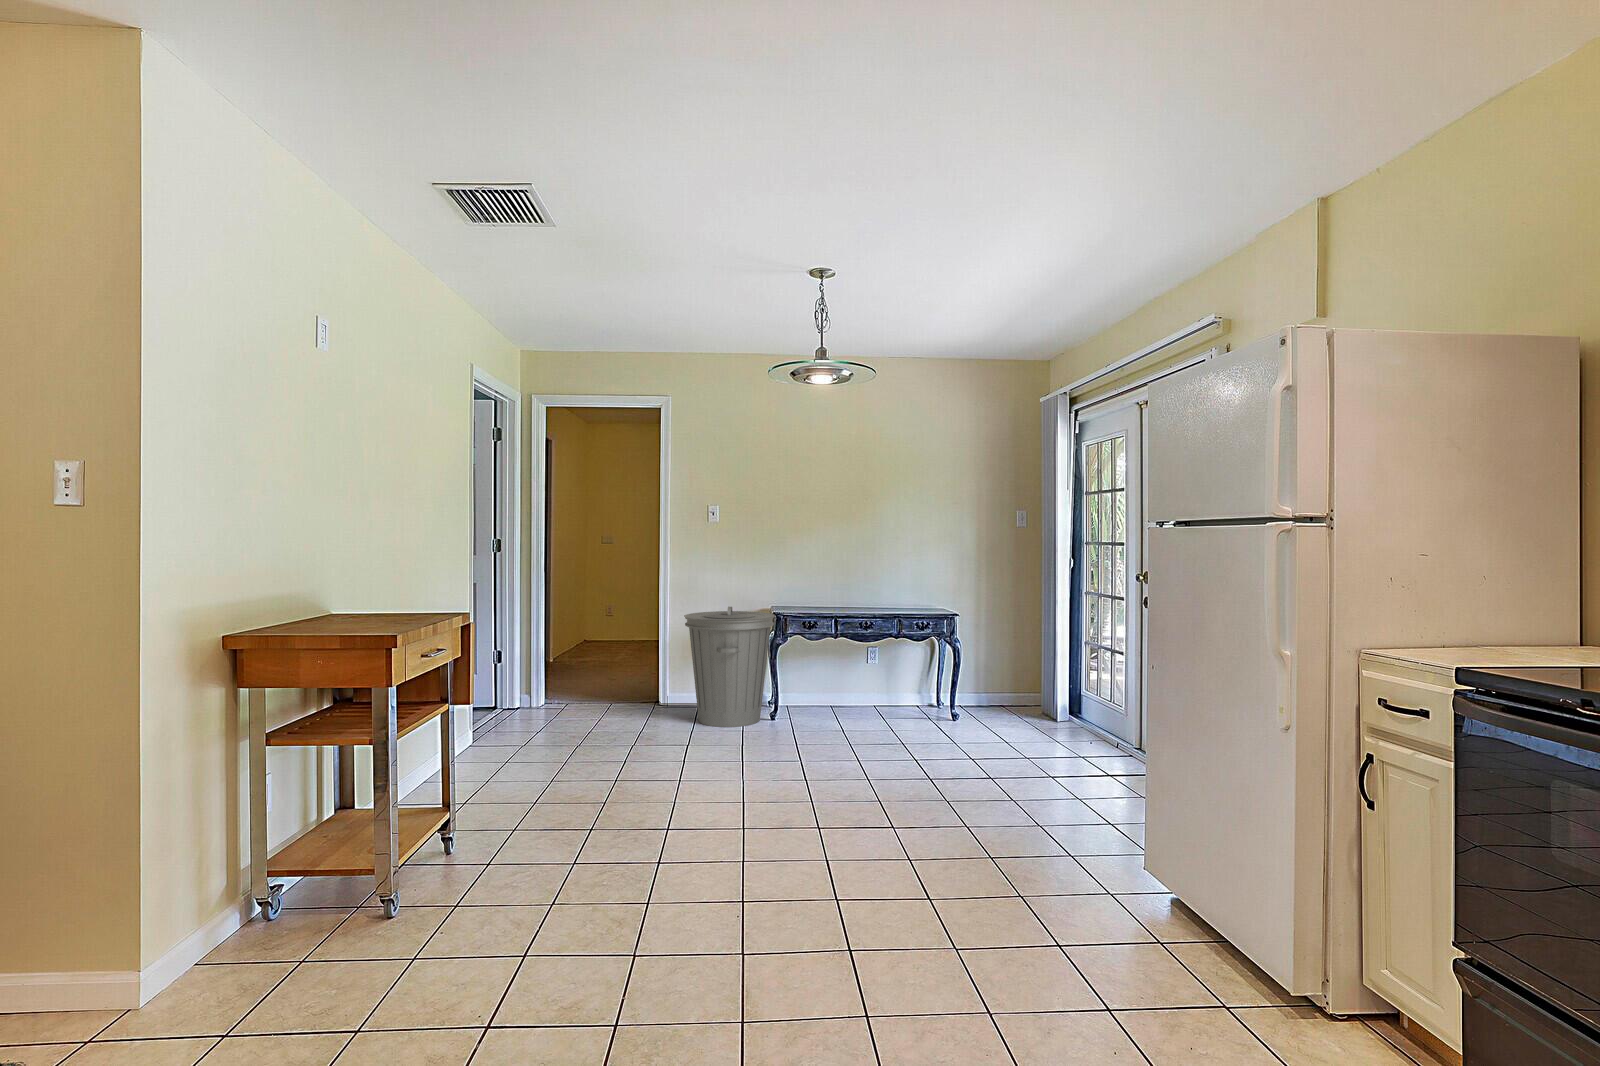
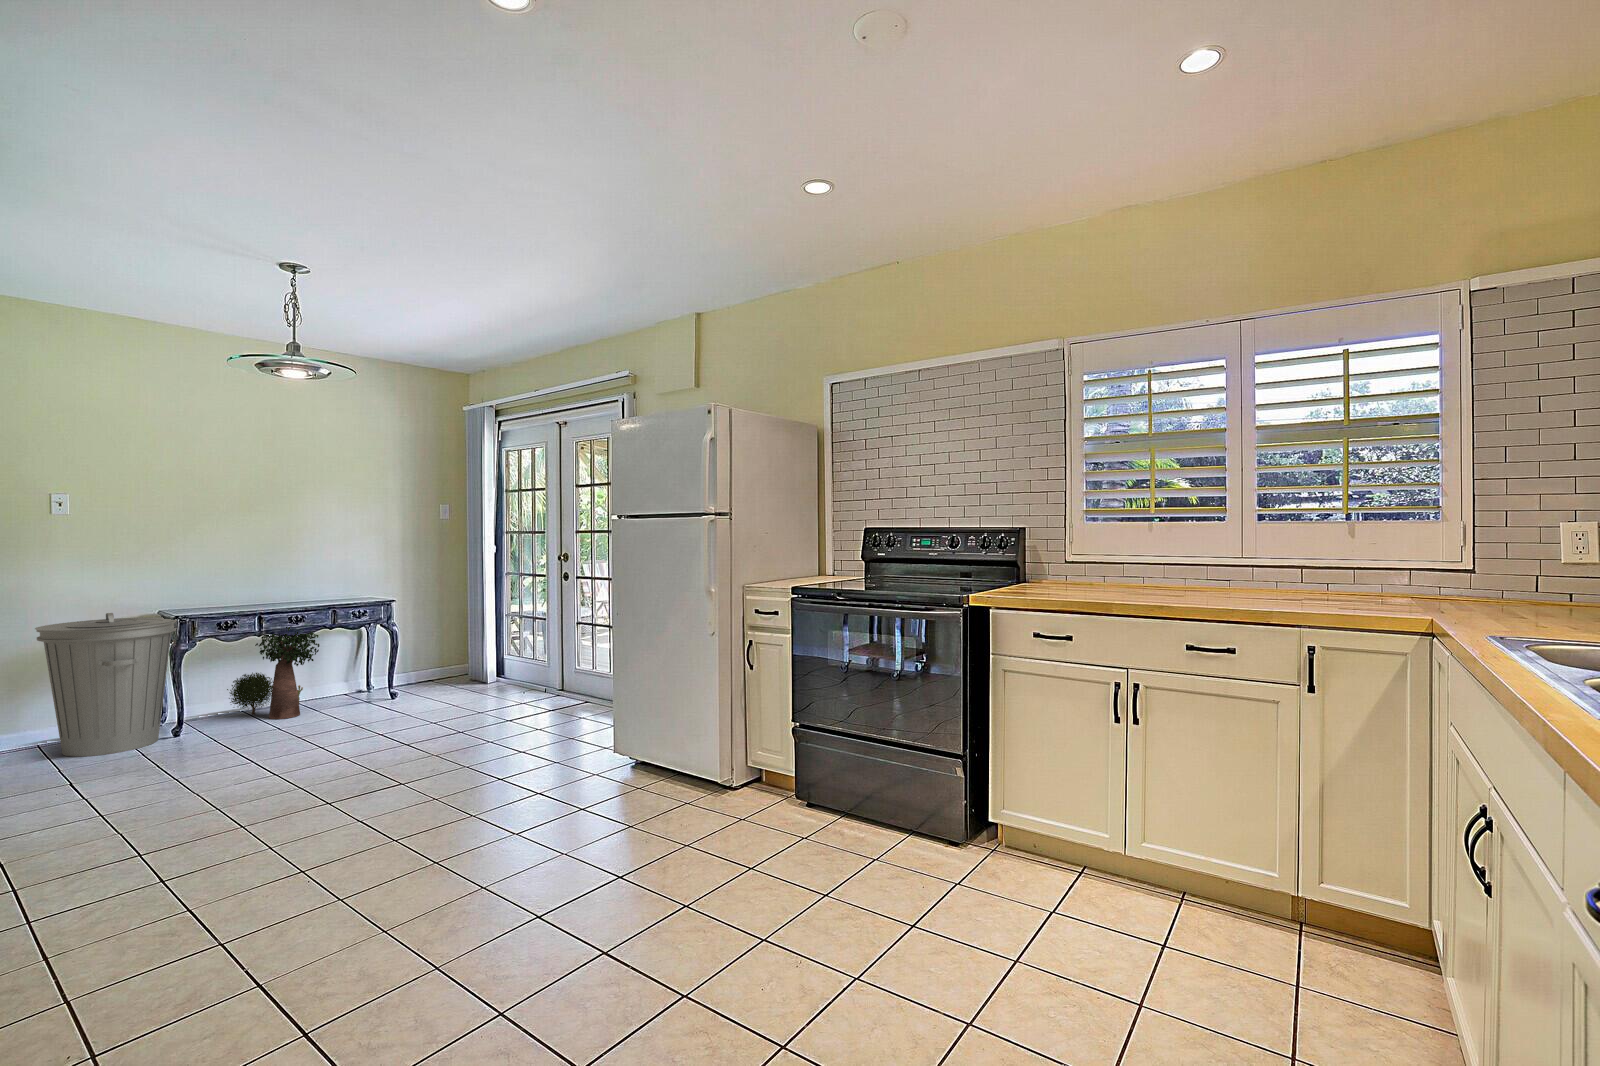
potted plant: none [818,620,888,721] -> present [227,626,320,719]

